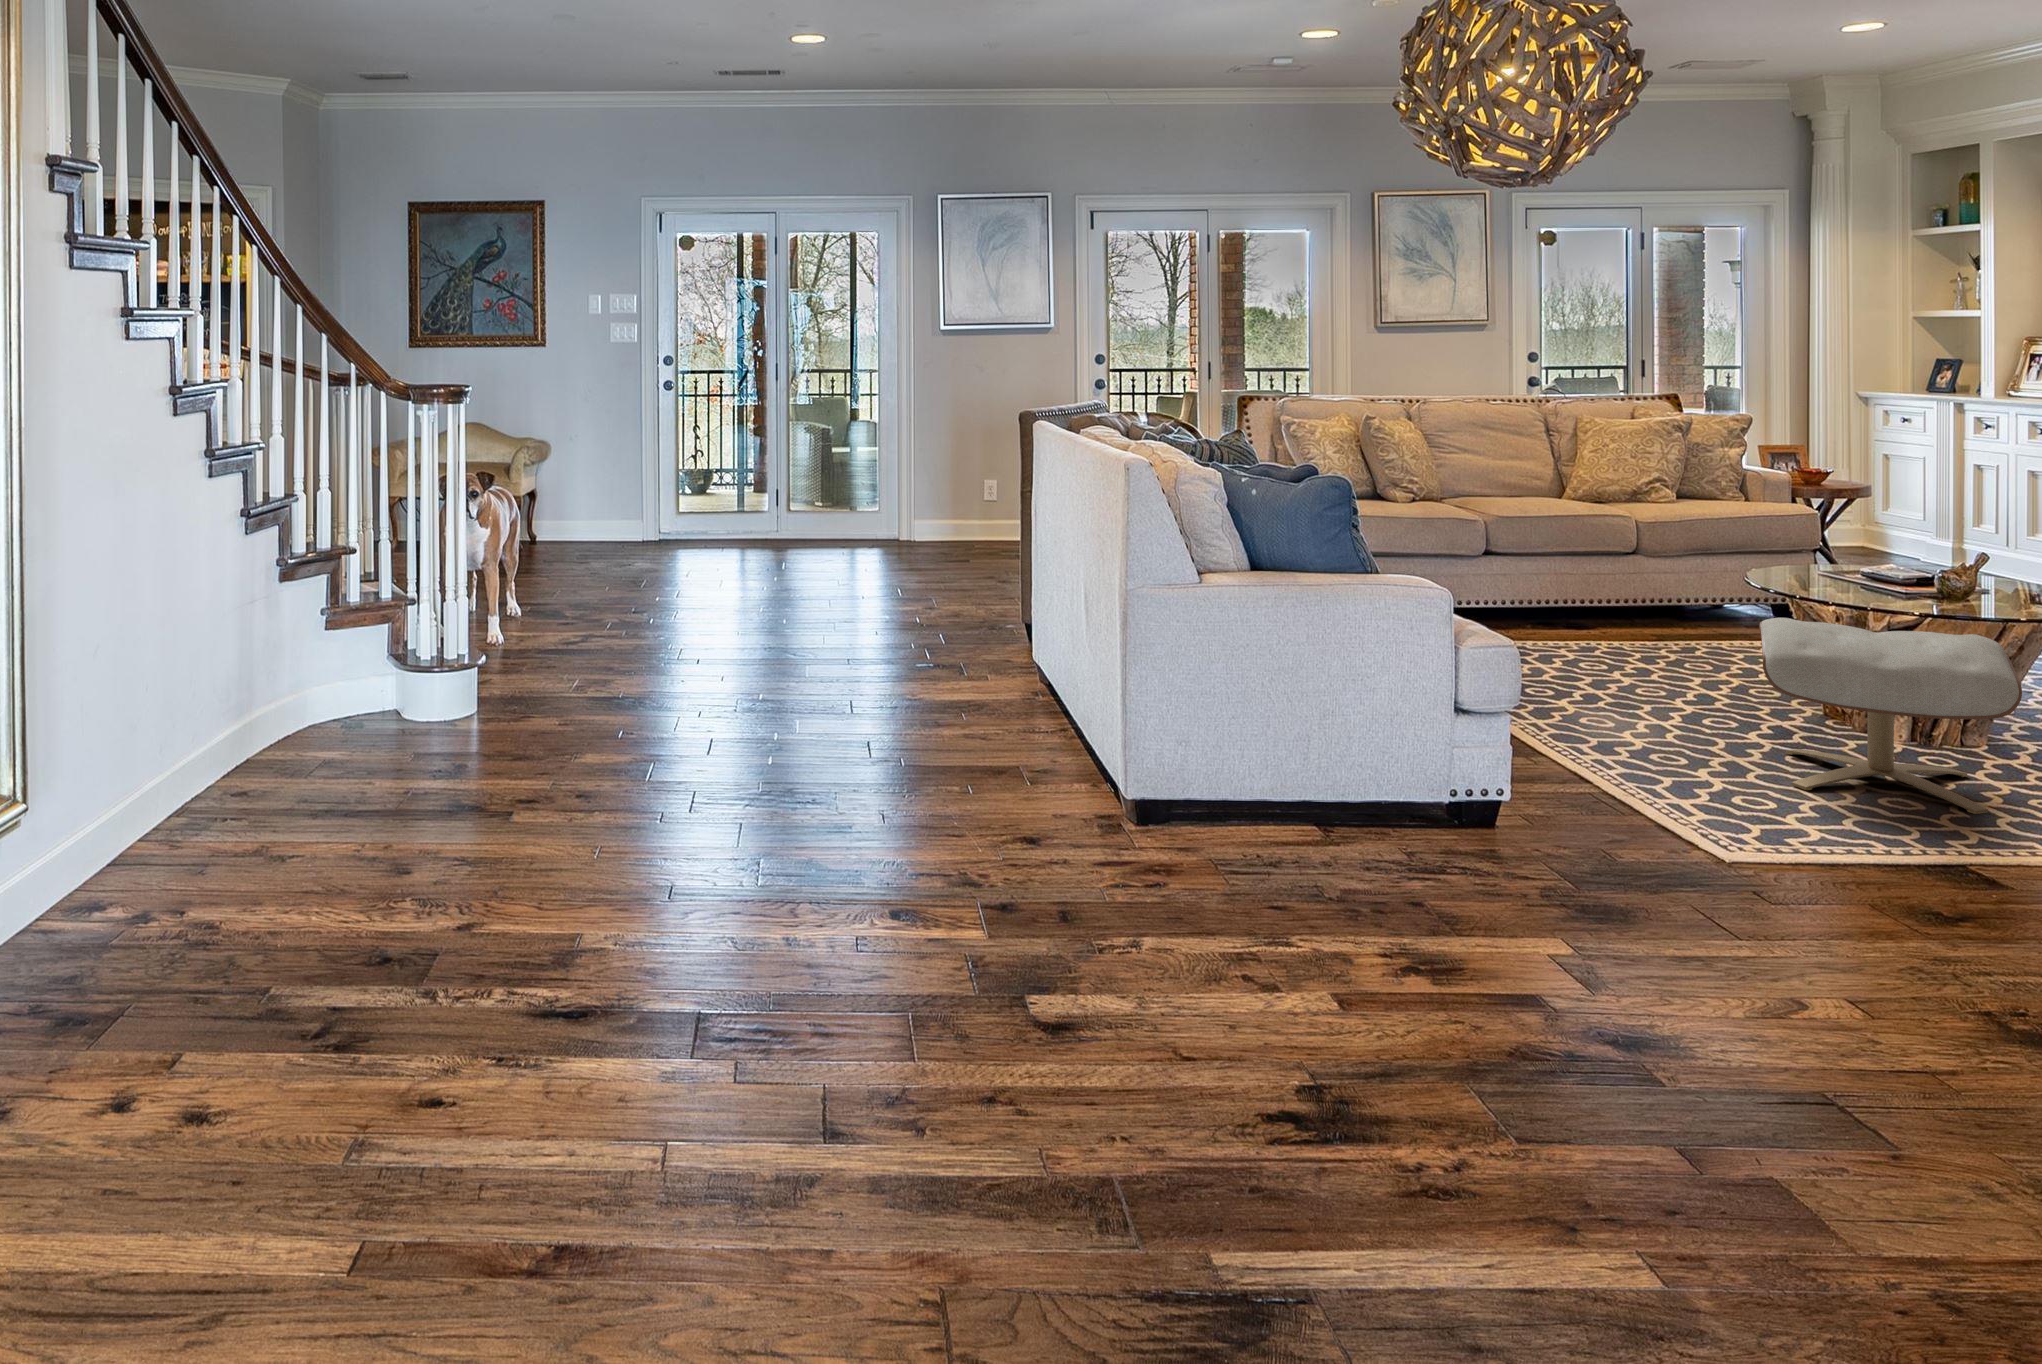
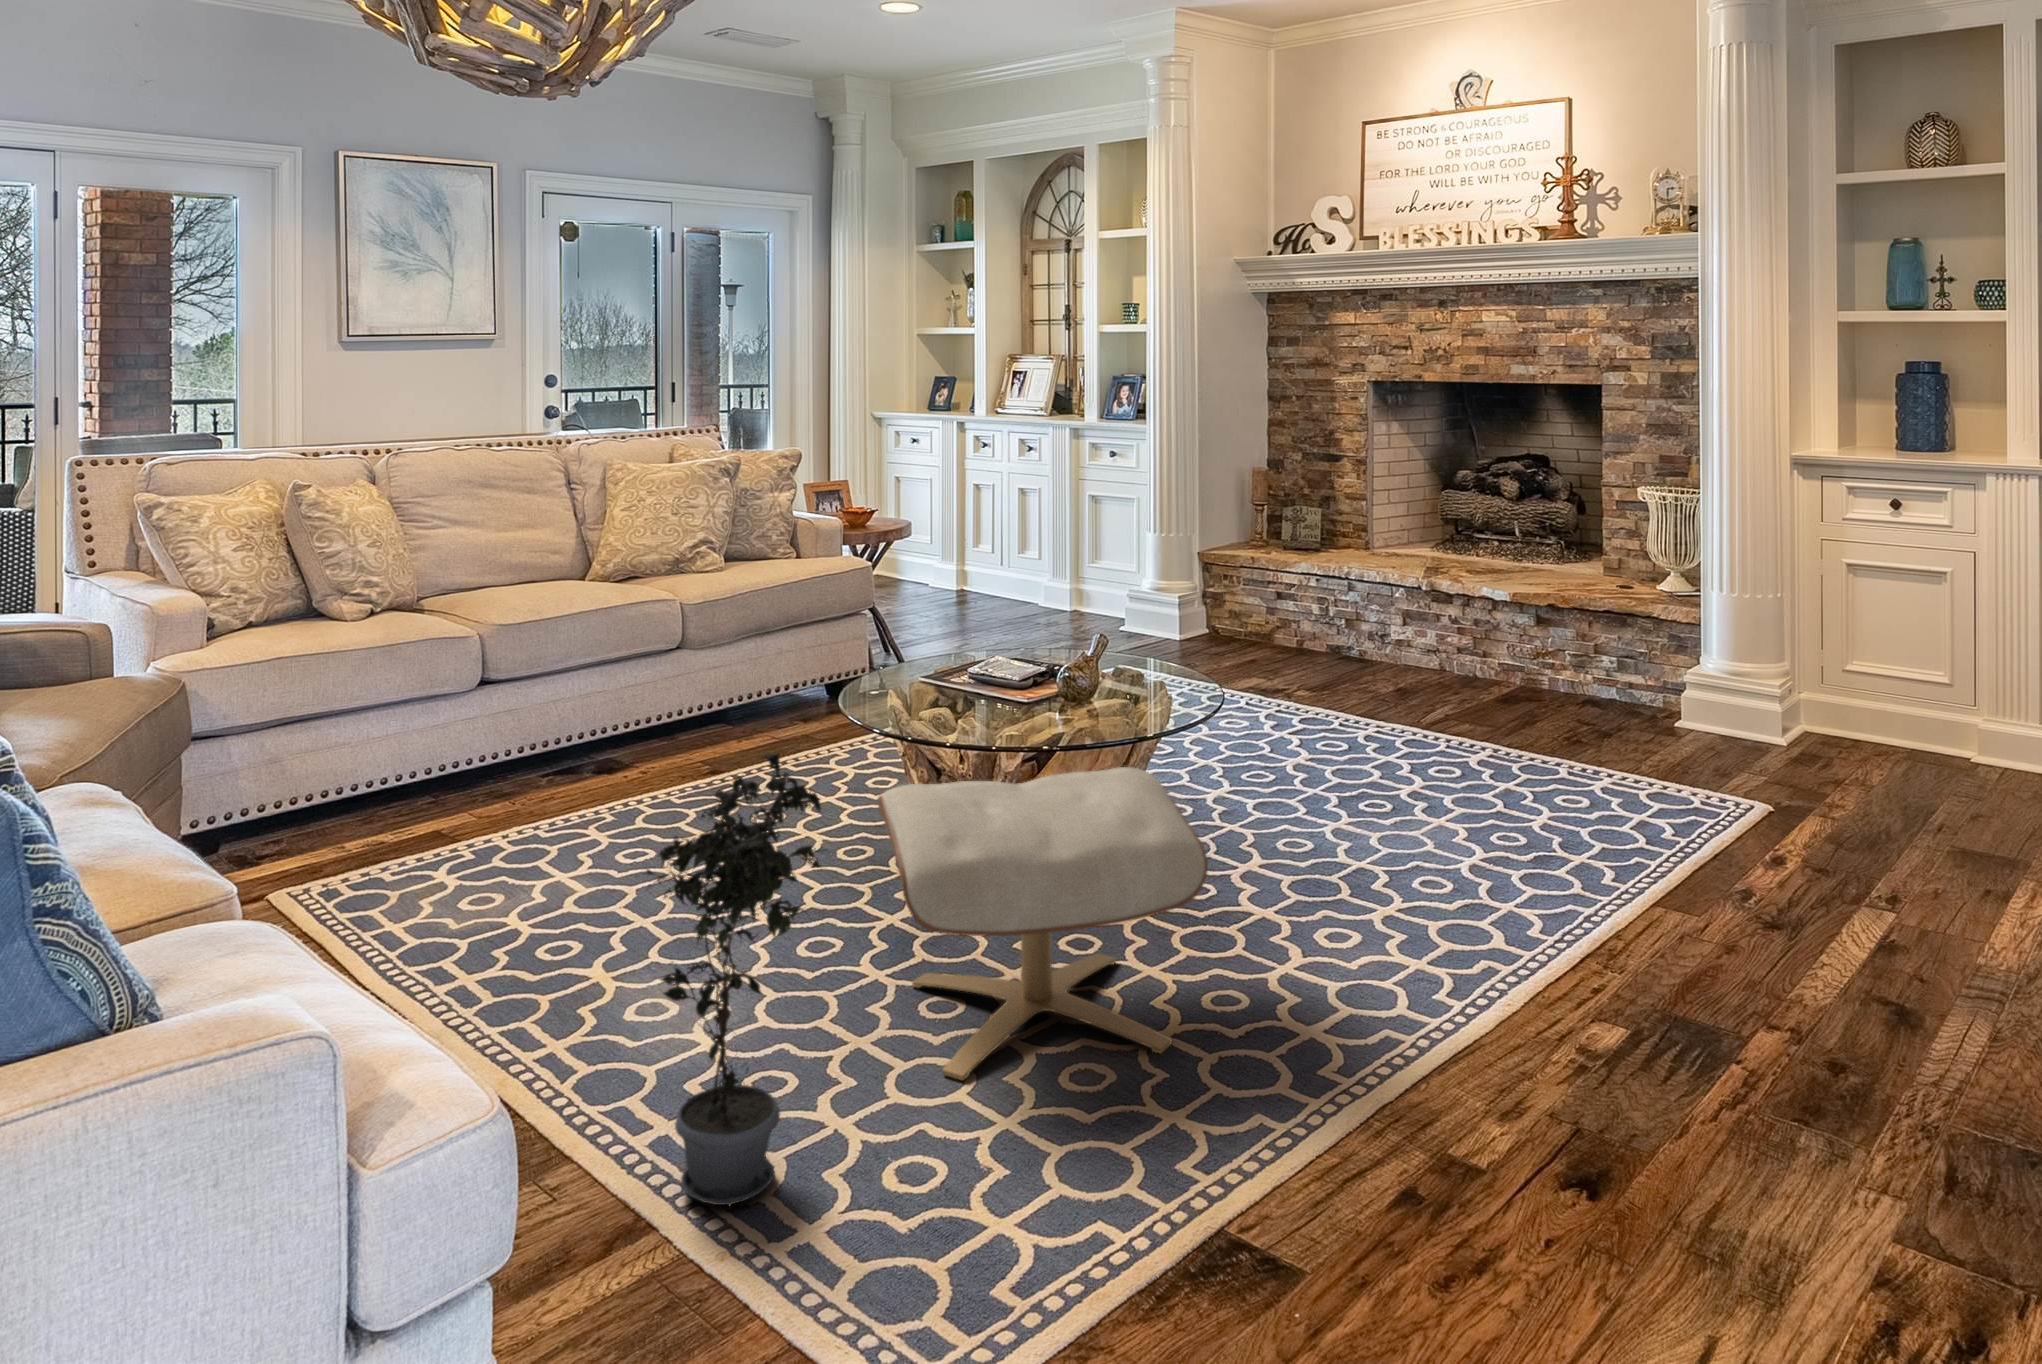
potted plant: none [1580,557,1697,792] -> present [645,753,825,1206]

